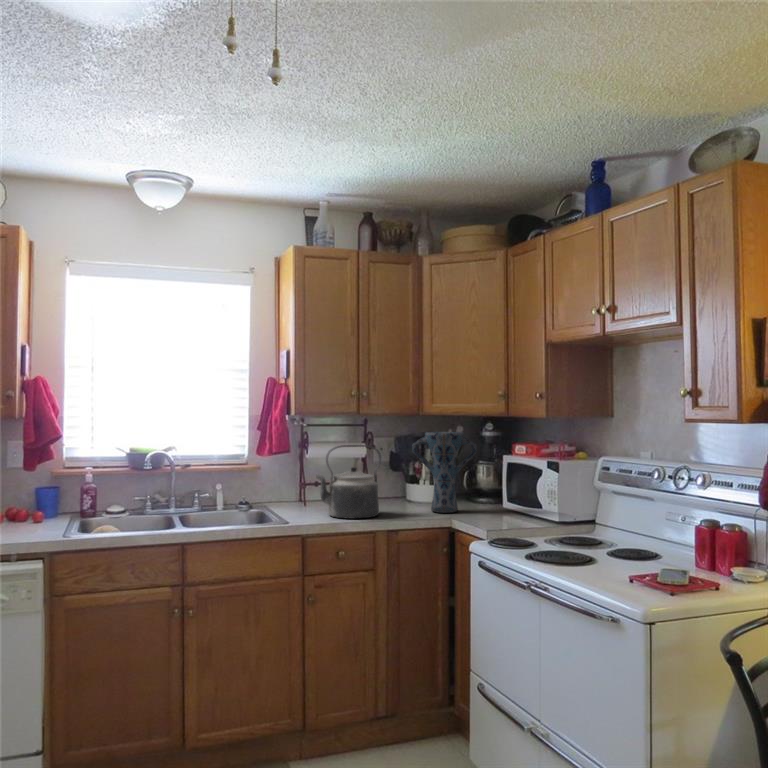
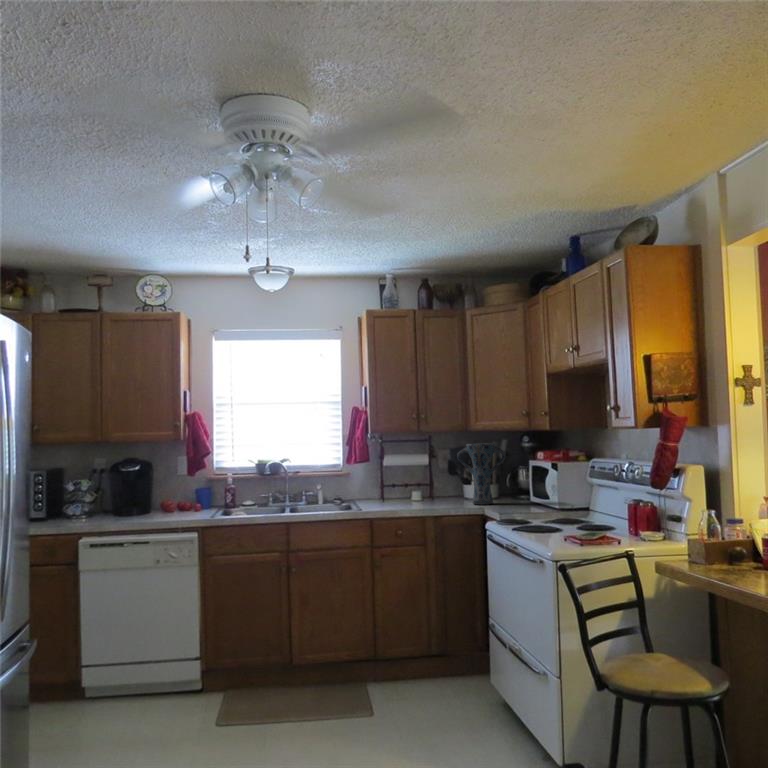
kettle: present [316,445,381,519] -> none [383,454,432,508]

